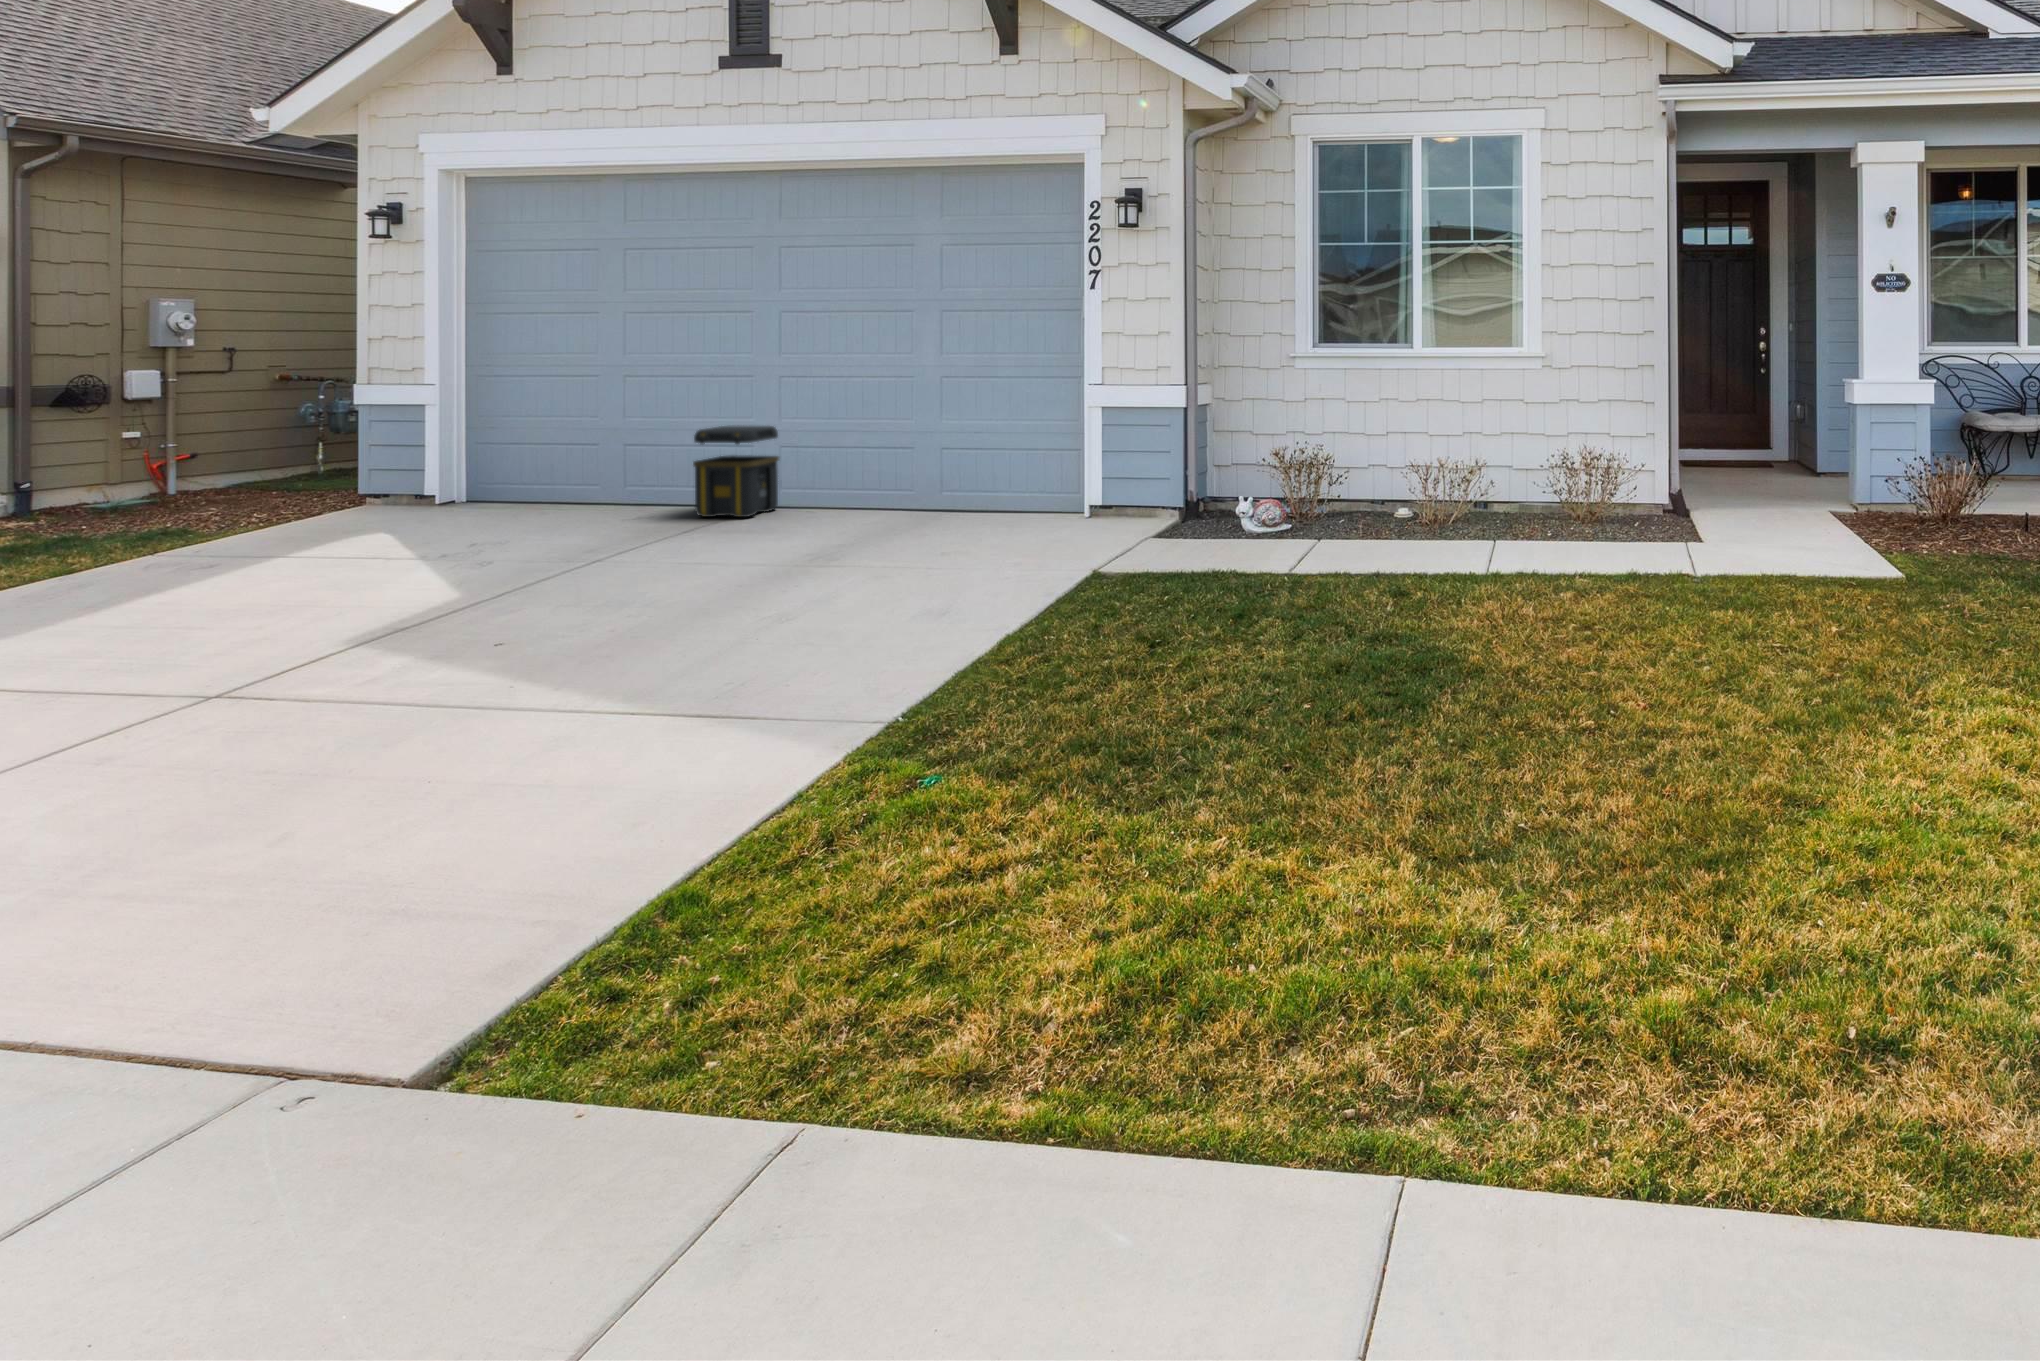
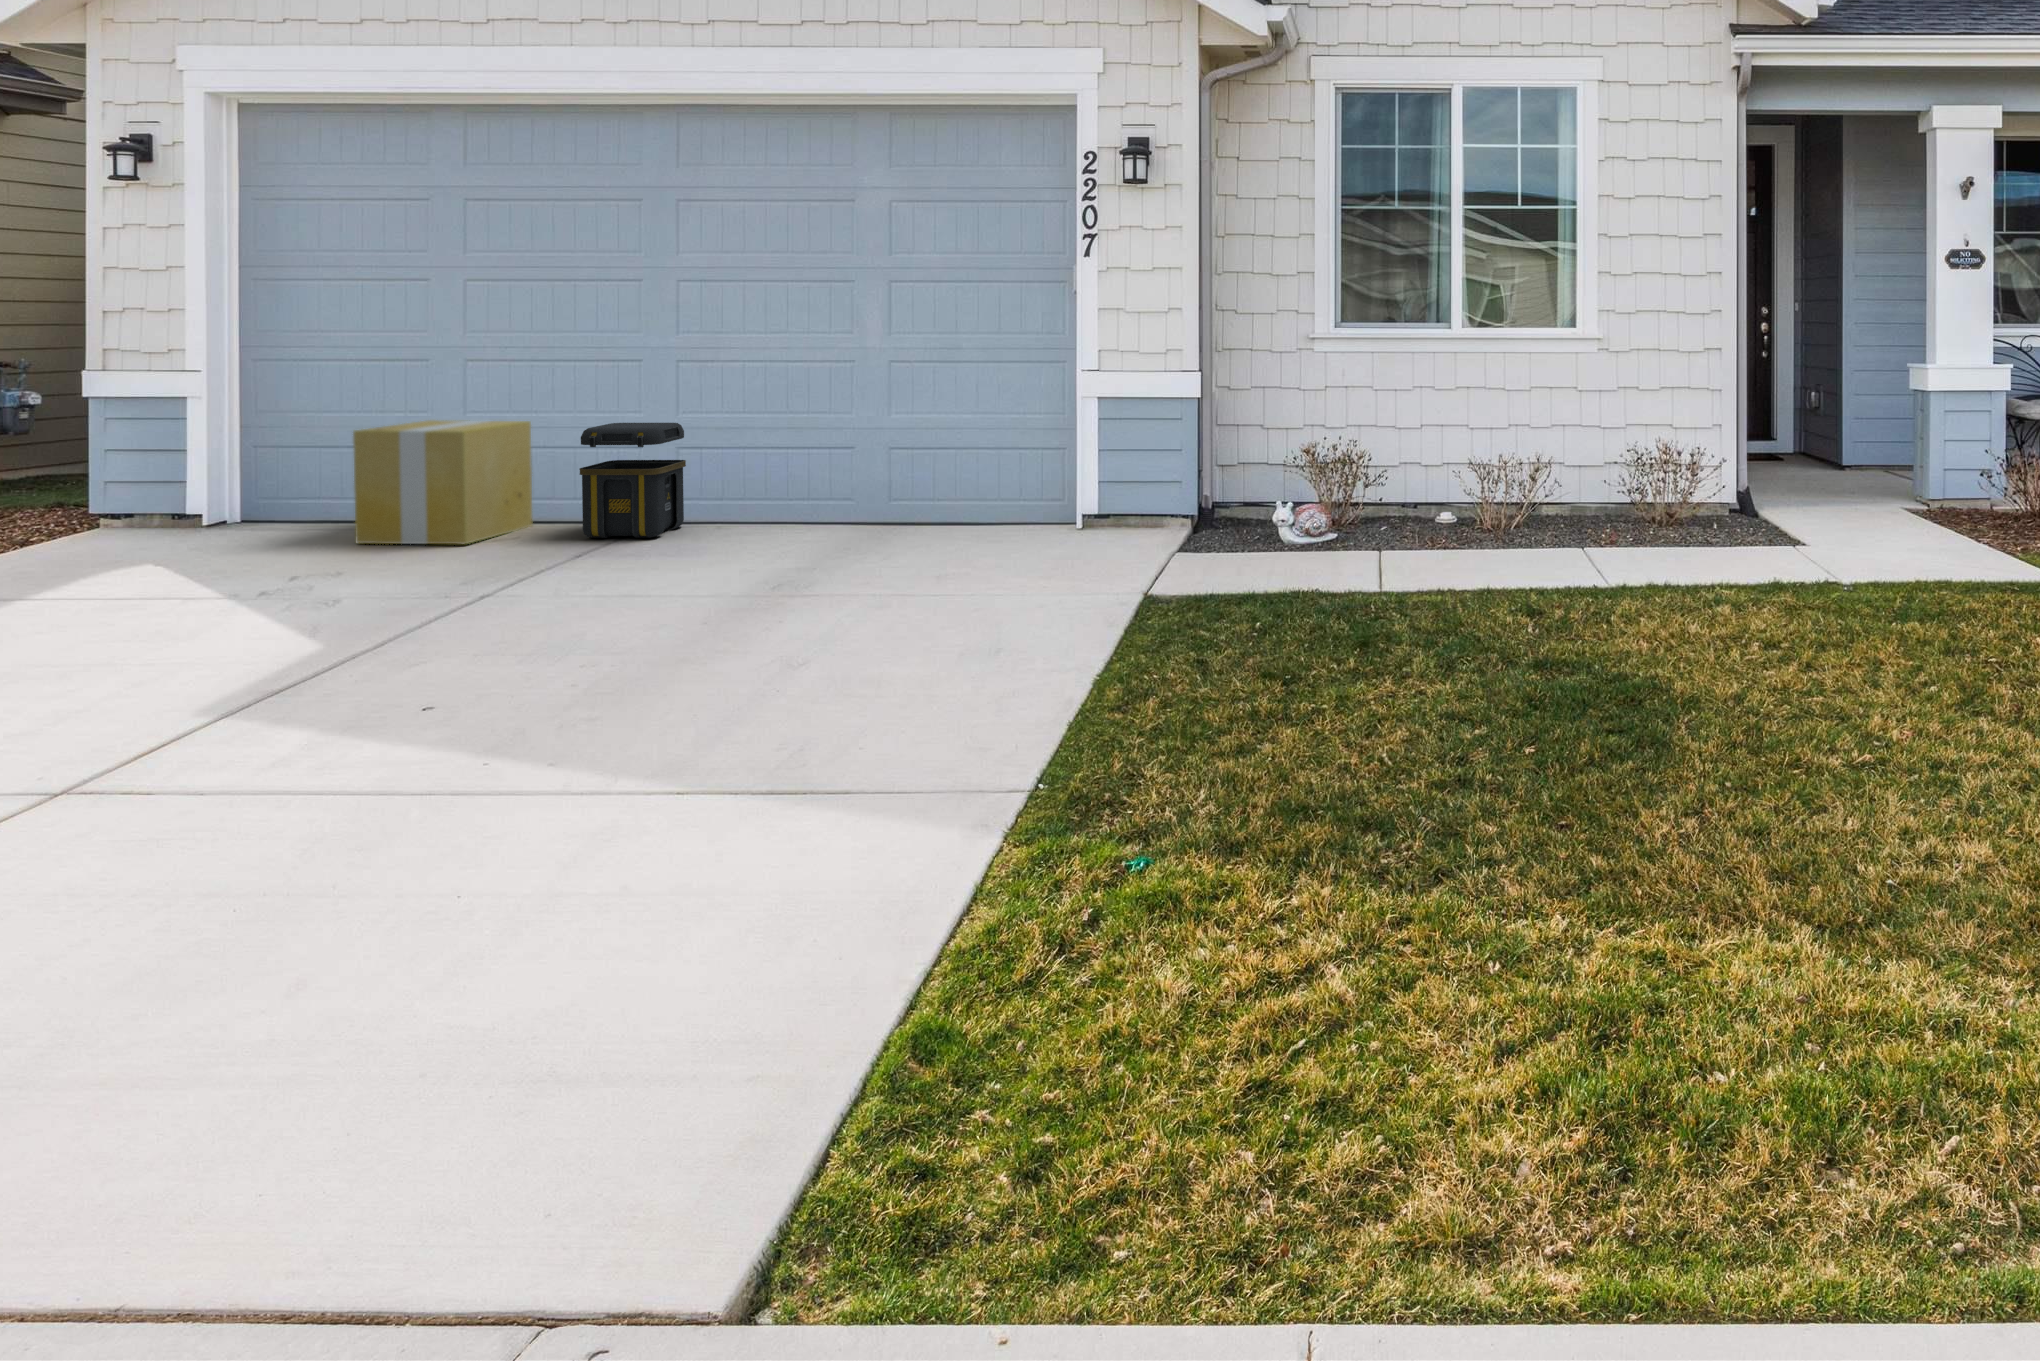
cardboard box: none [529,423,668,520] -> present [353,420,532,544]

